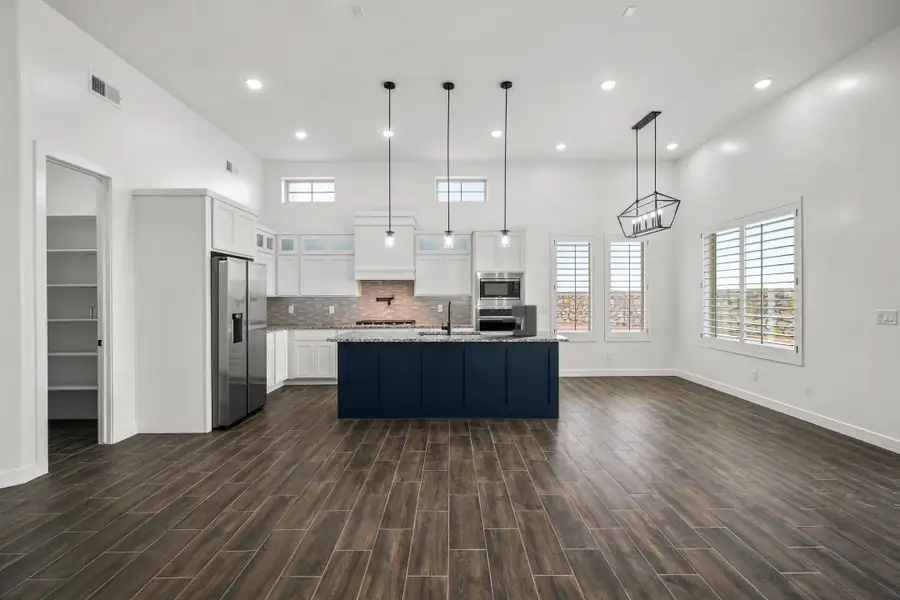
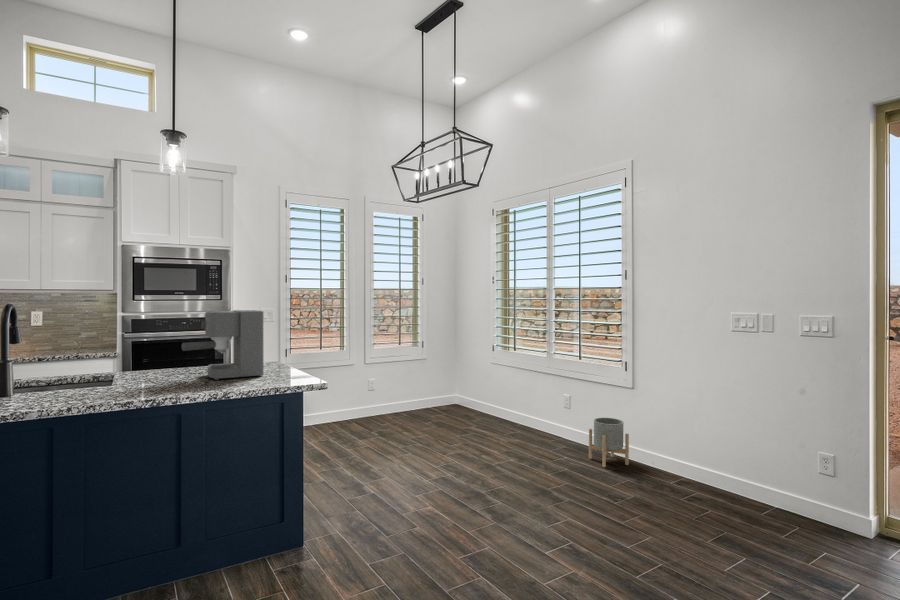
planter: none [762,386,795,421] -> present [589,418,629,467]

